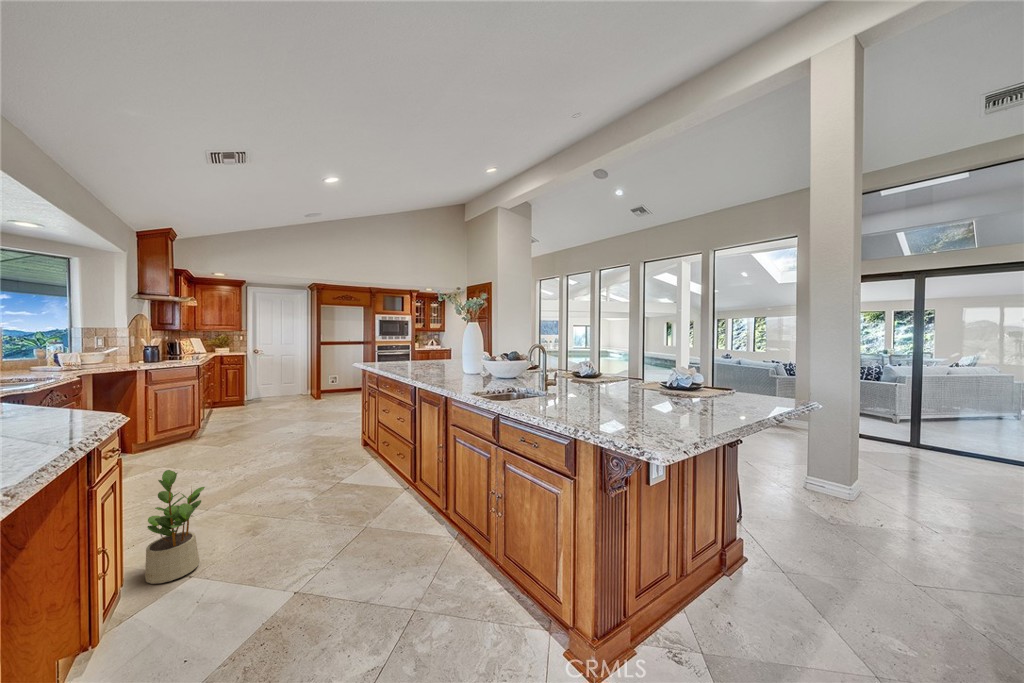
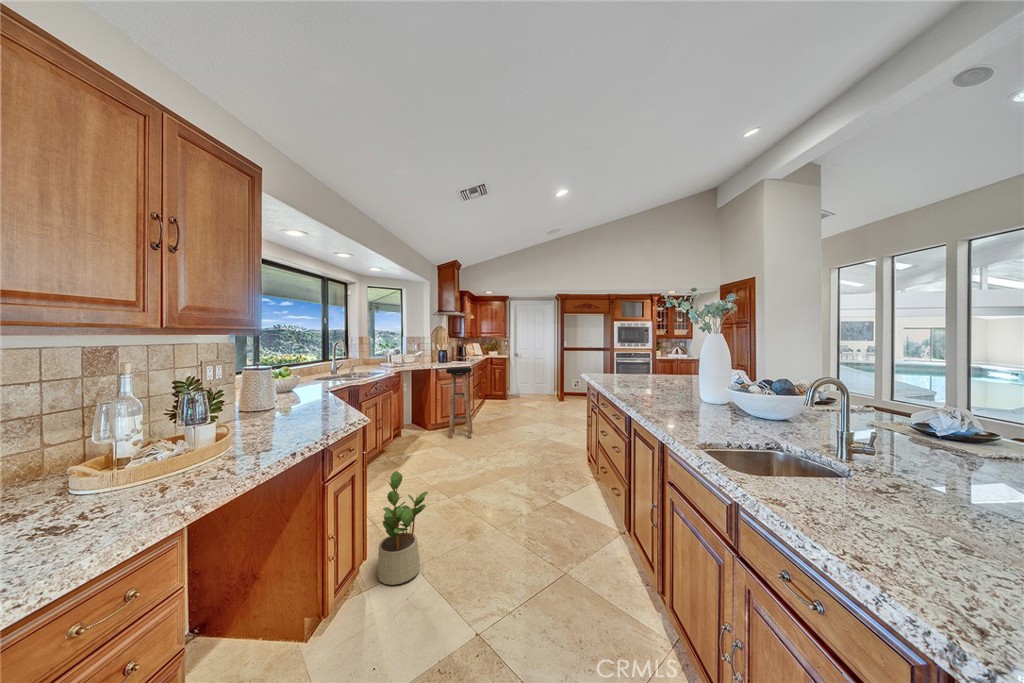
bar stool: none [168,367,209,455] -> present [446,367,473,439]

